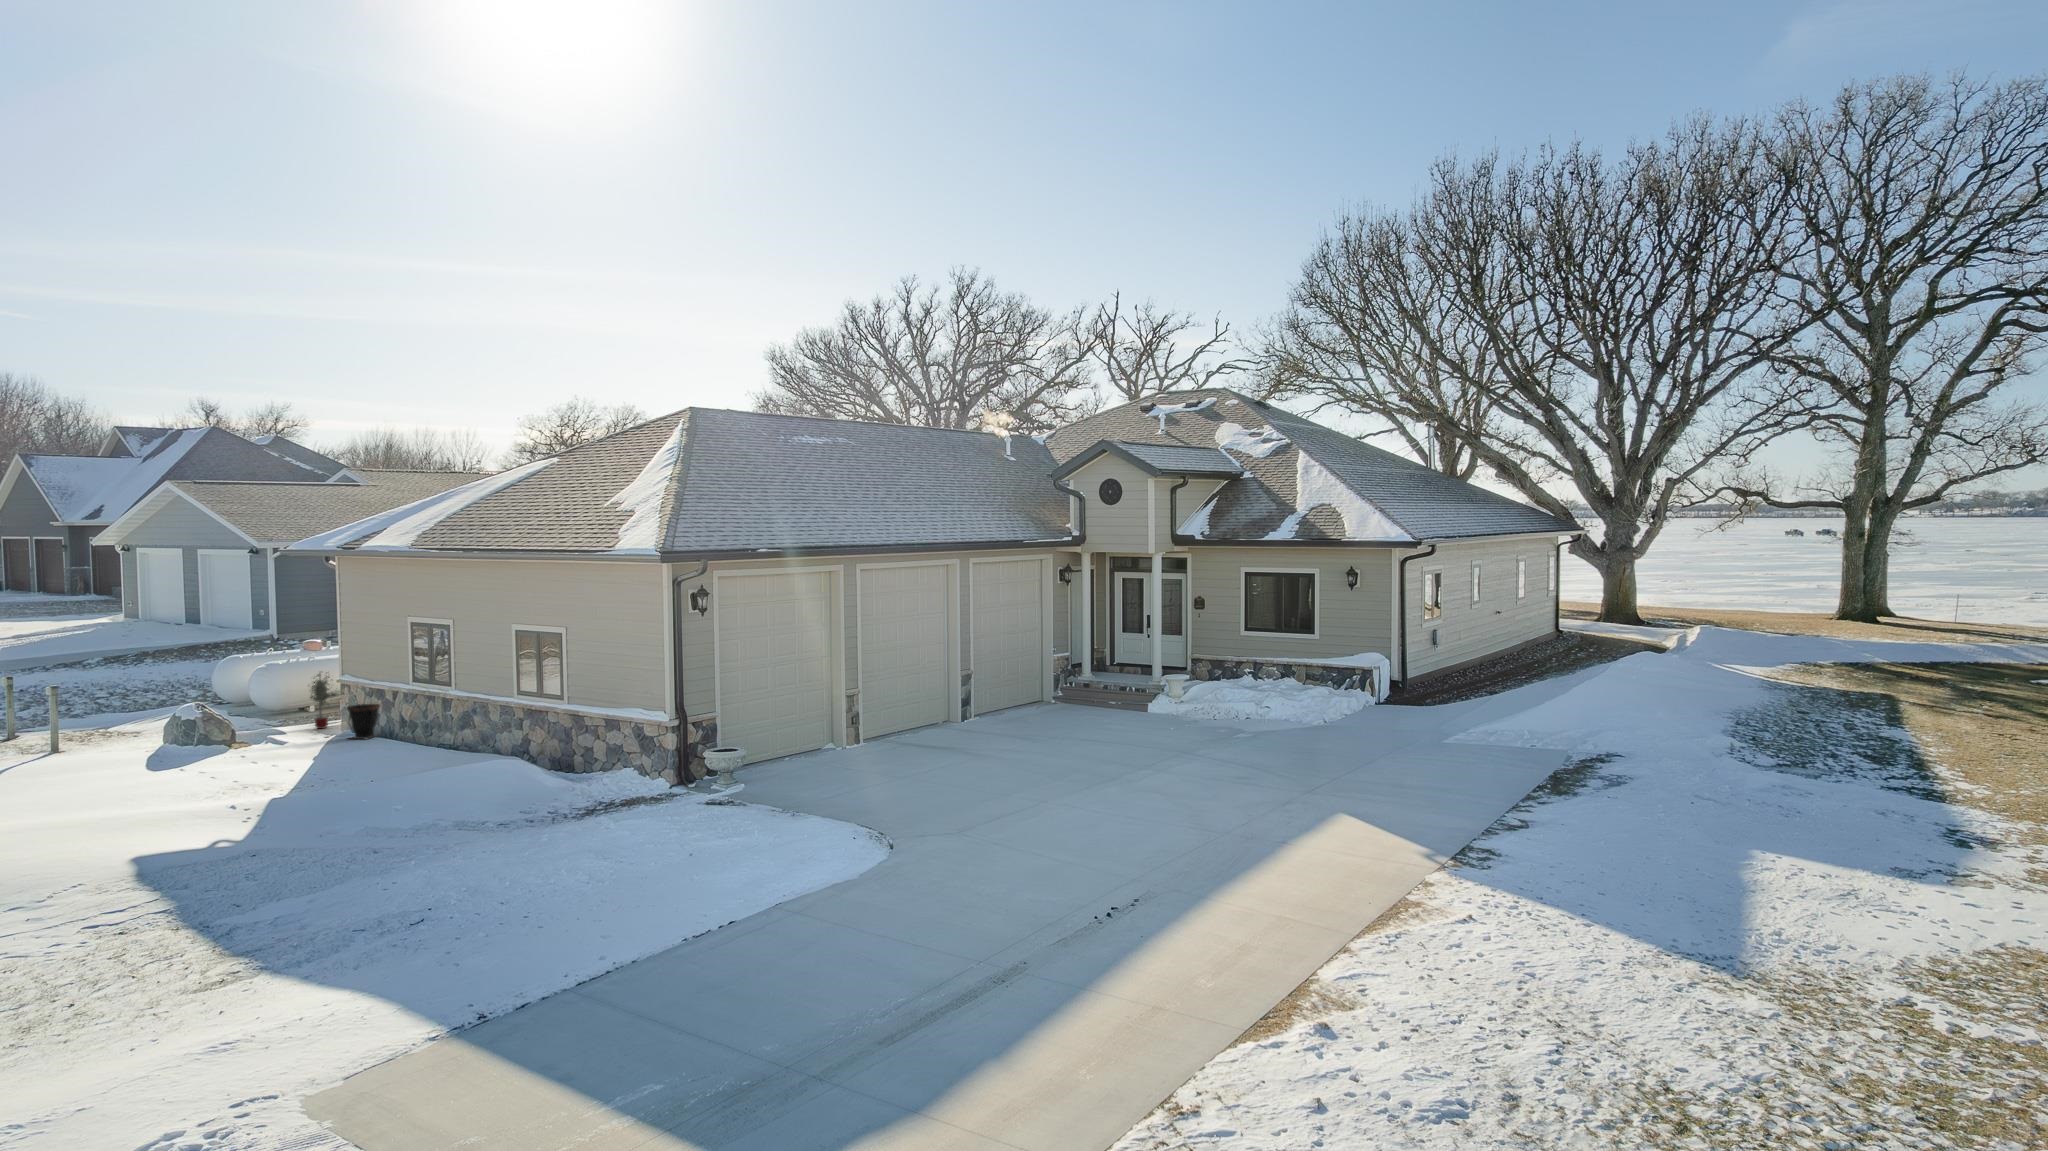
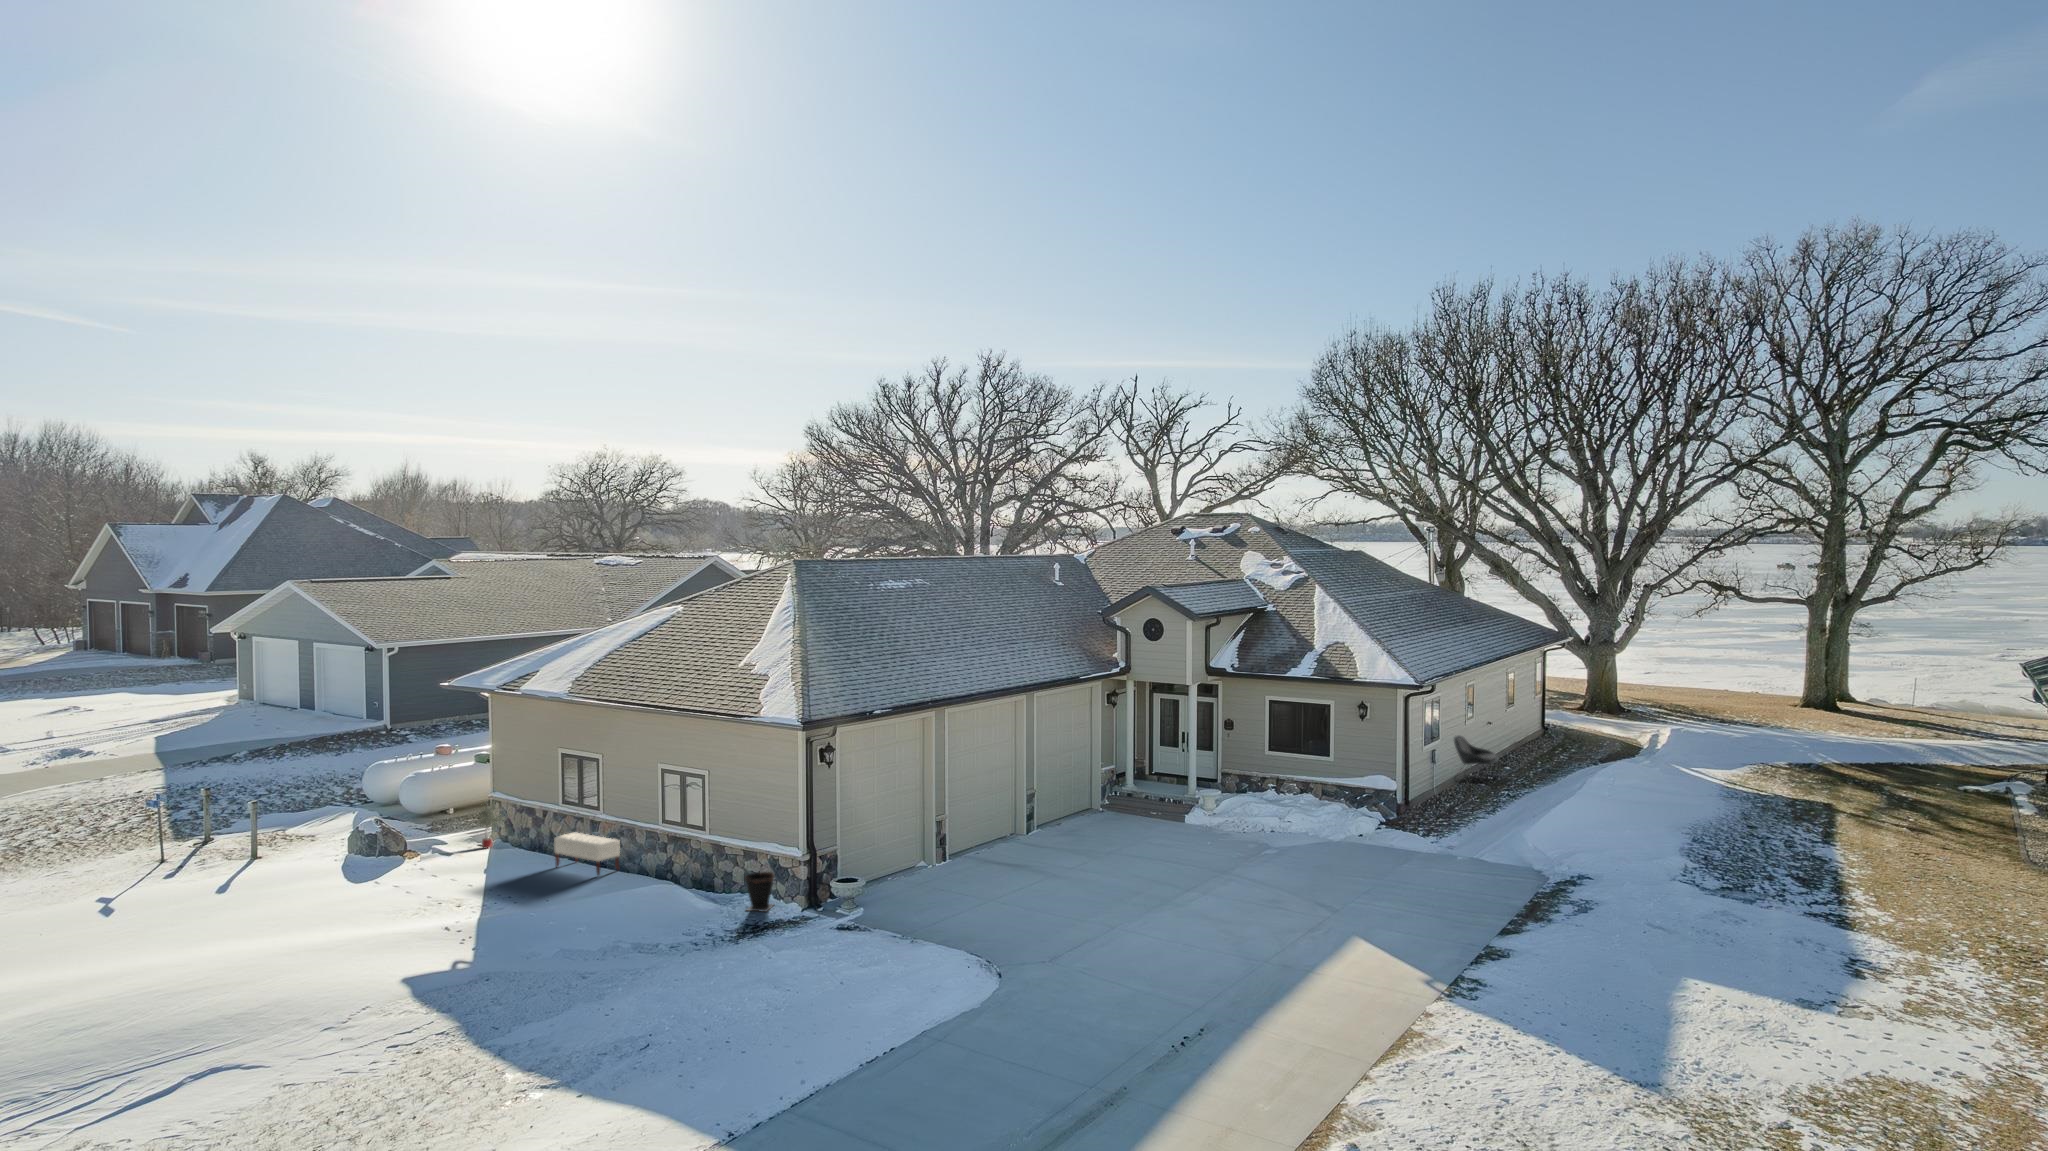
lounge chair: none [1454,624,1506,678] -> present [1454,736,1499,783]
bucket: present [347,704,380,739] -> present [744,872,775,912]
bench: none [390,706,467,753] -> present [554,833,620,875]

